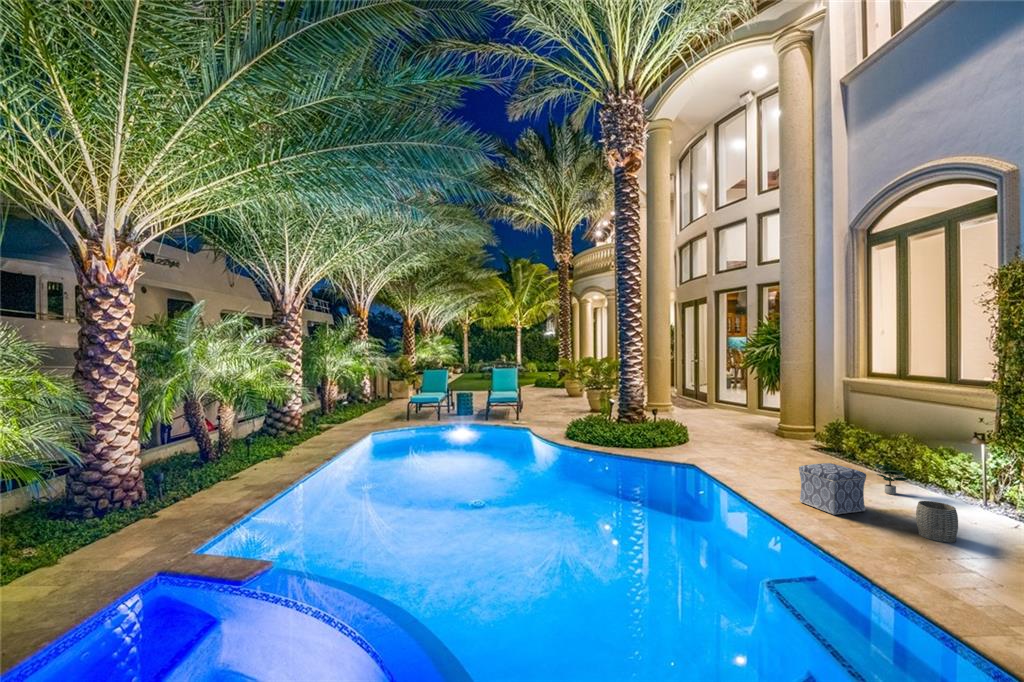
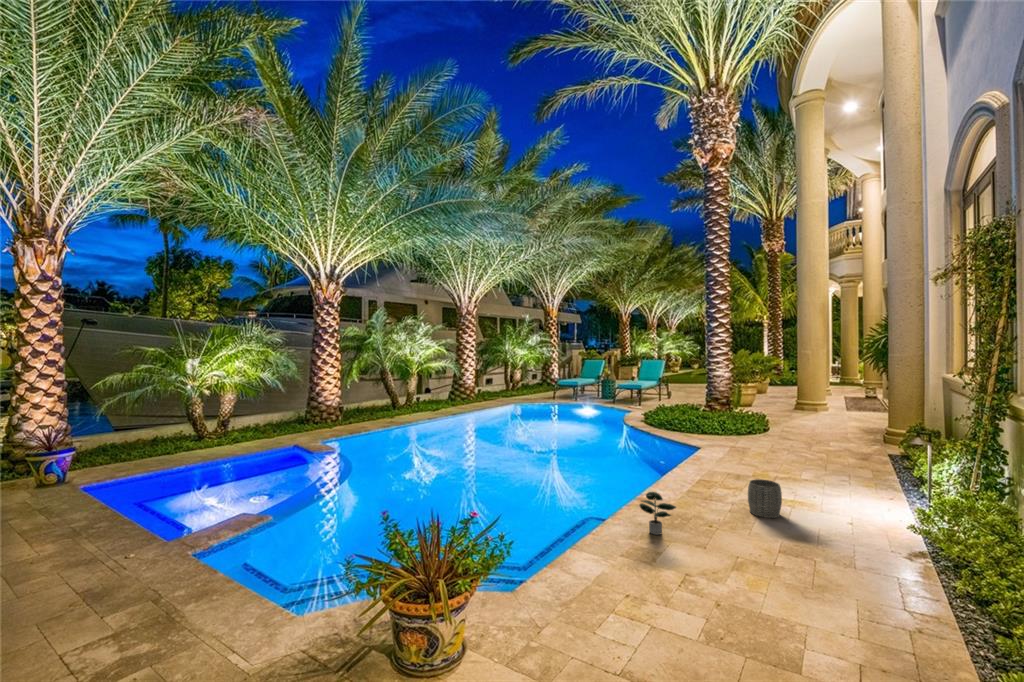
ottoman: present [799,463,866,515] -> none [708,444,755,492]
potted plant: present [875,464,907,495] -> present [640,492,676,535]

